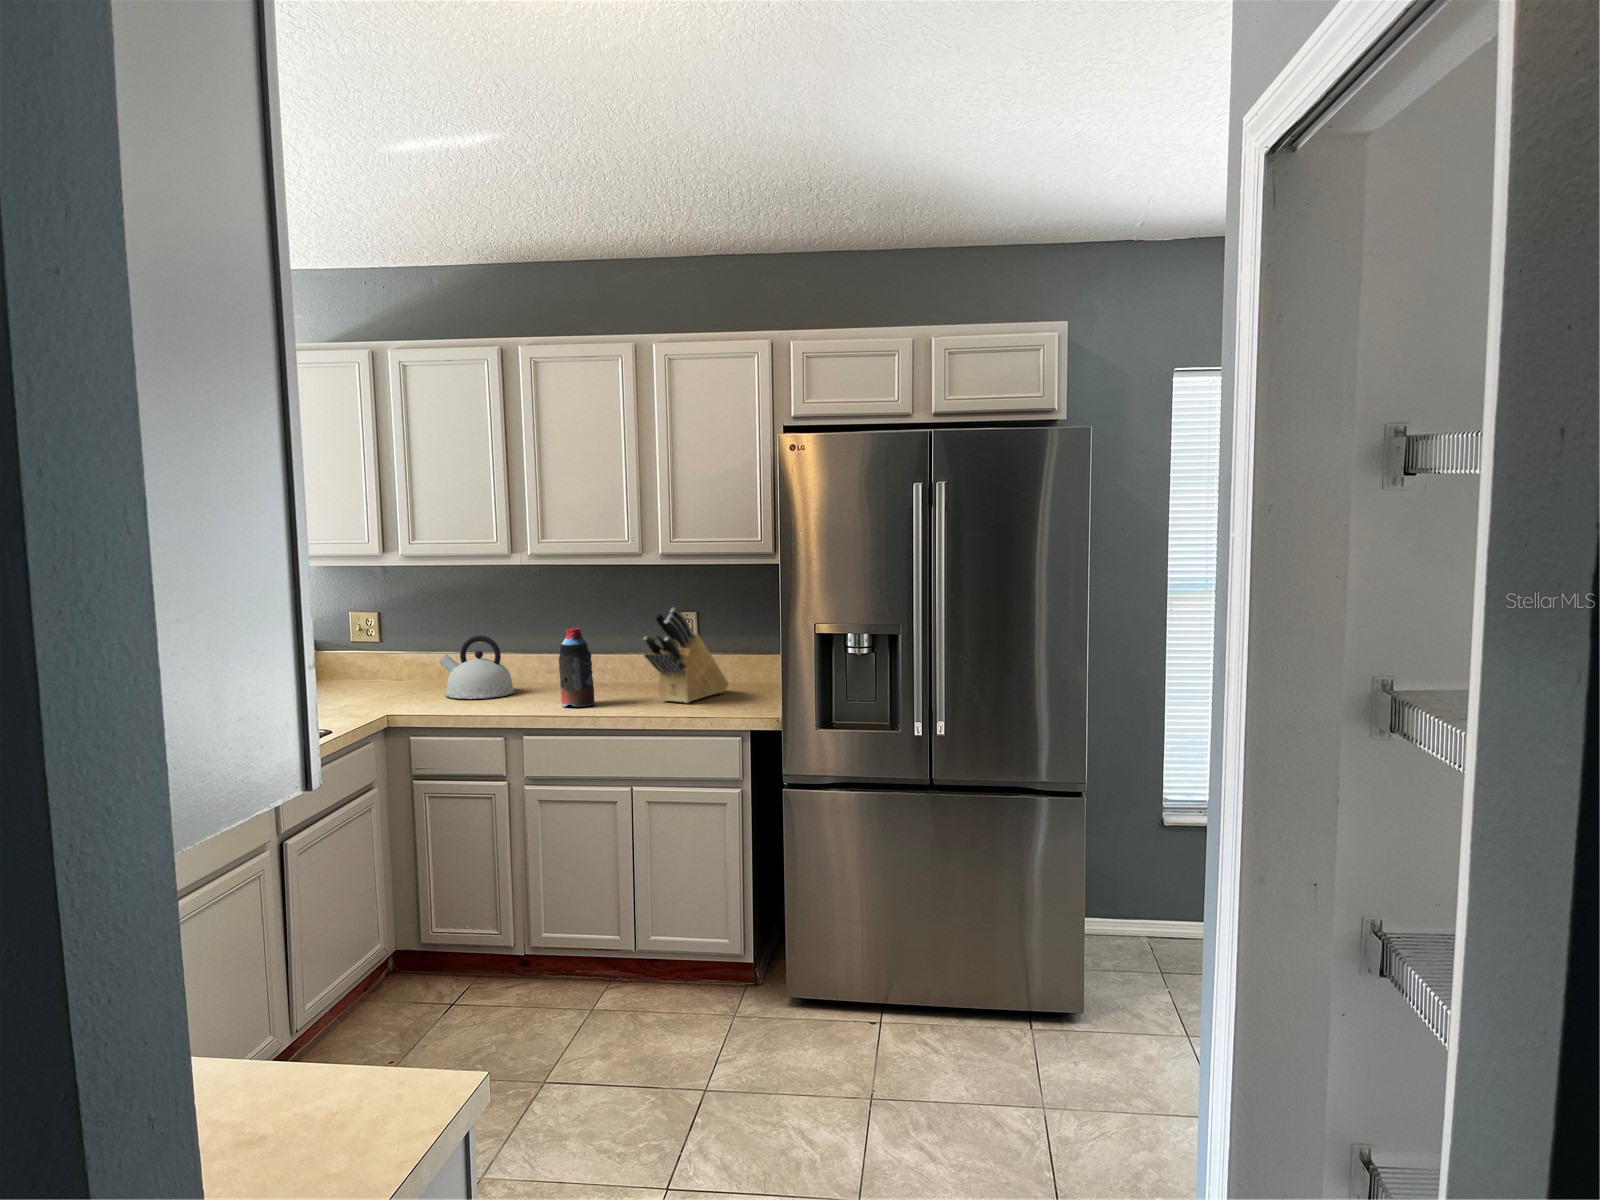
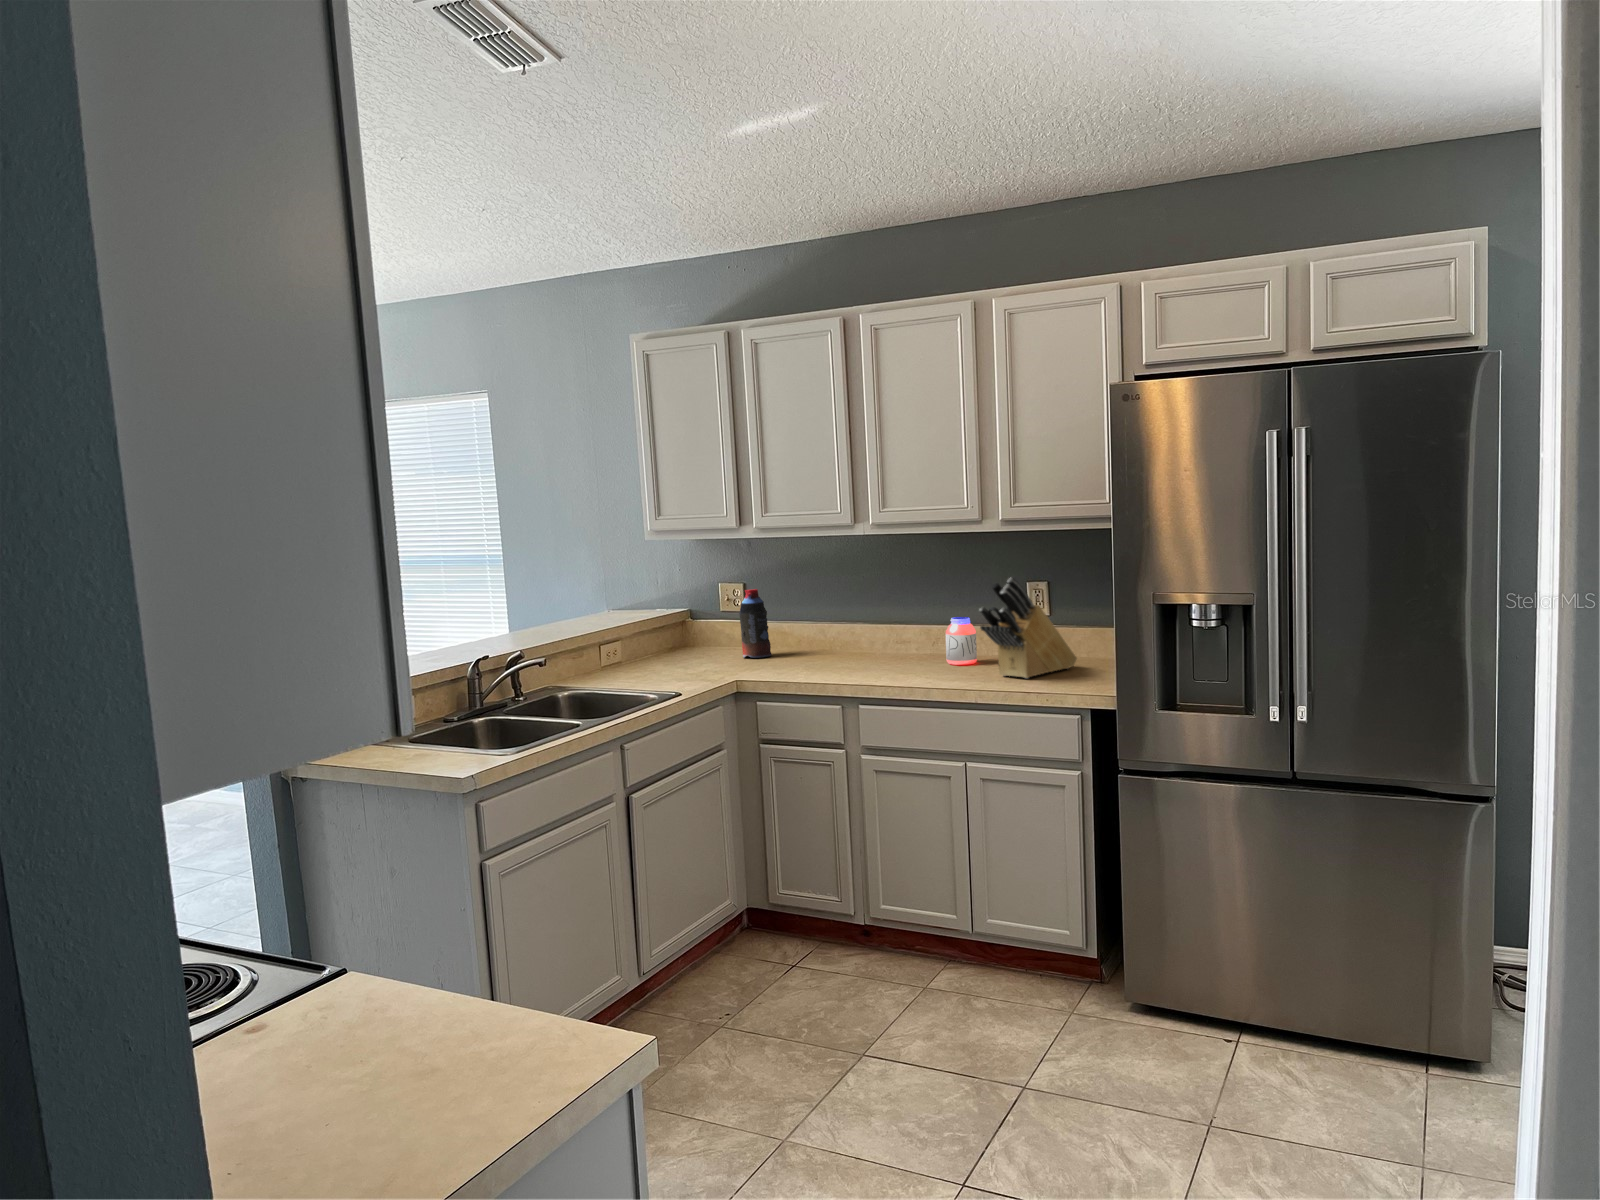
bottle: present [558,628,595,707] -> present [739,589,772,658]
kettle: present [439,636,515,699] -> none [789,606,860,668]
jar: none [602,646,632,692] -> present [946,617,977,665]

